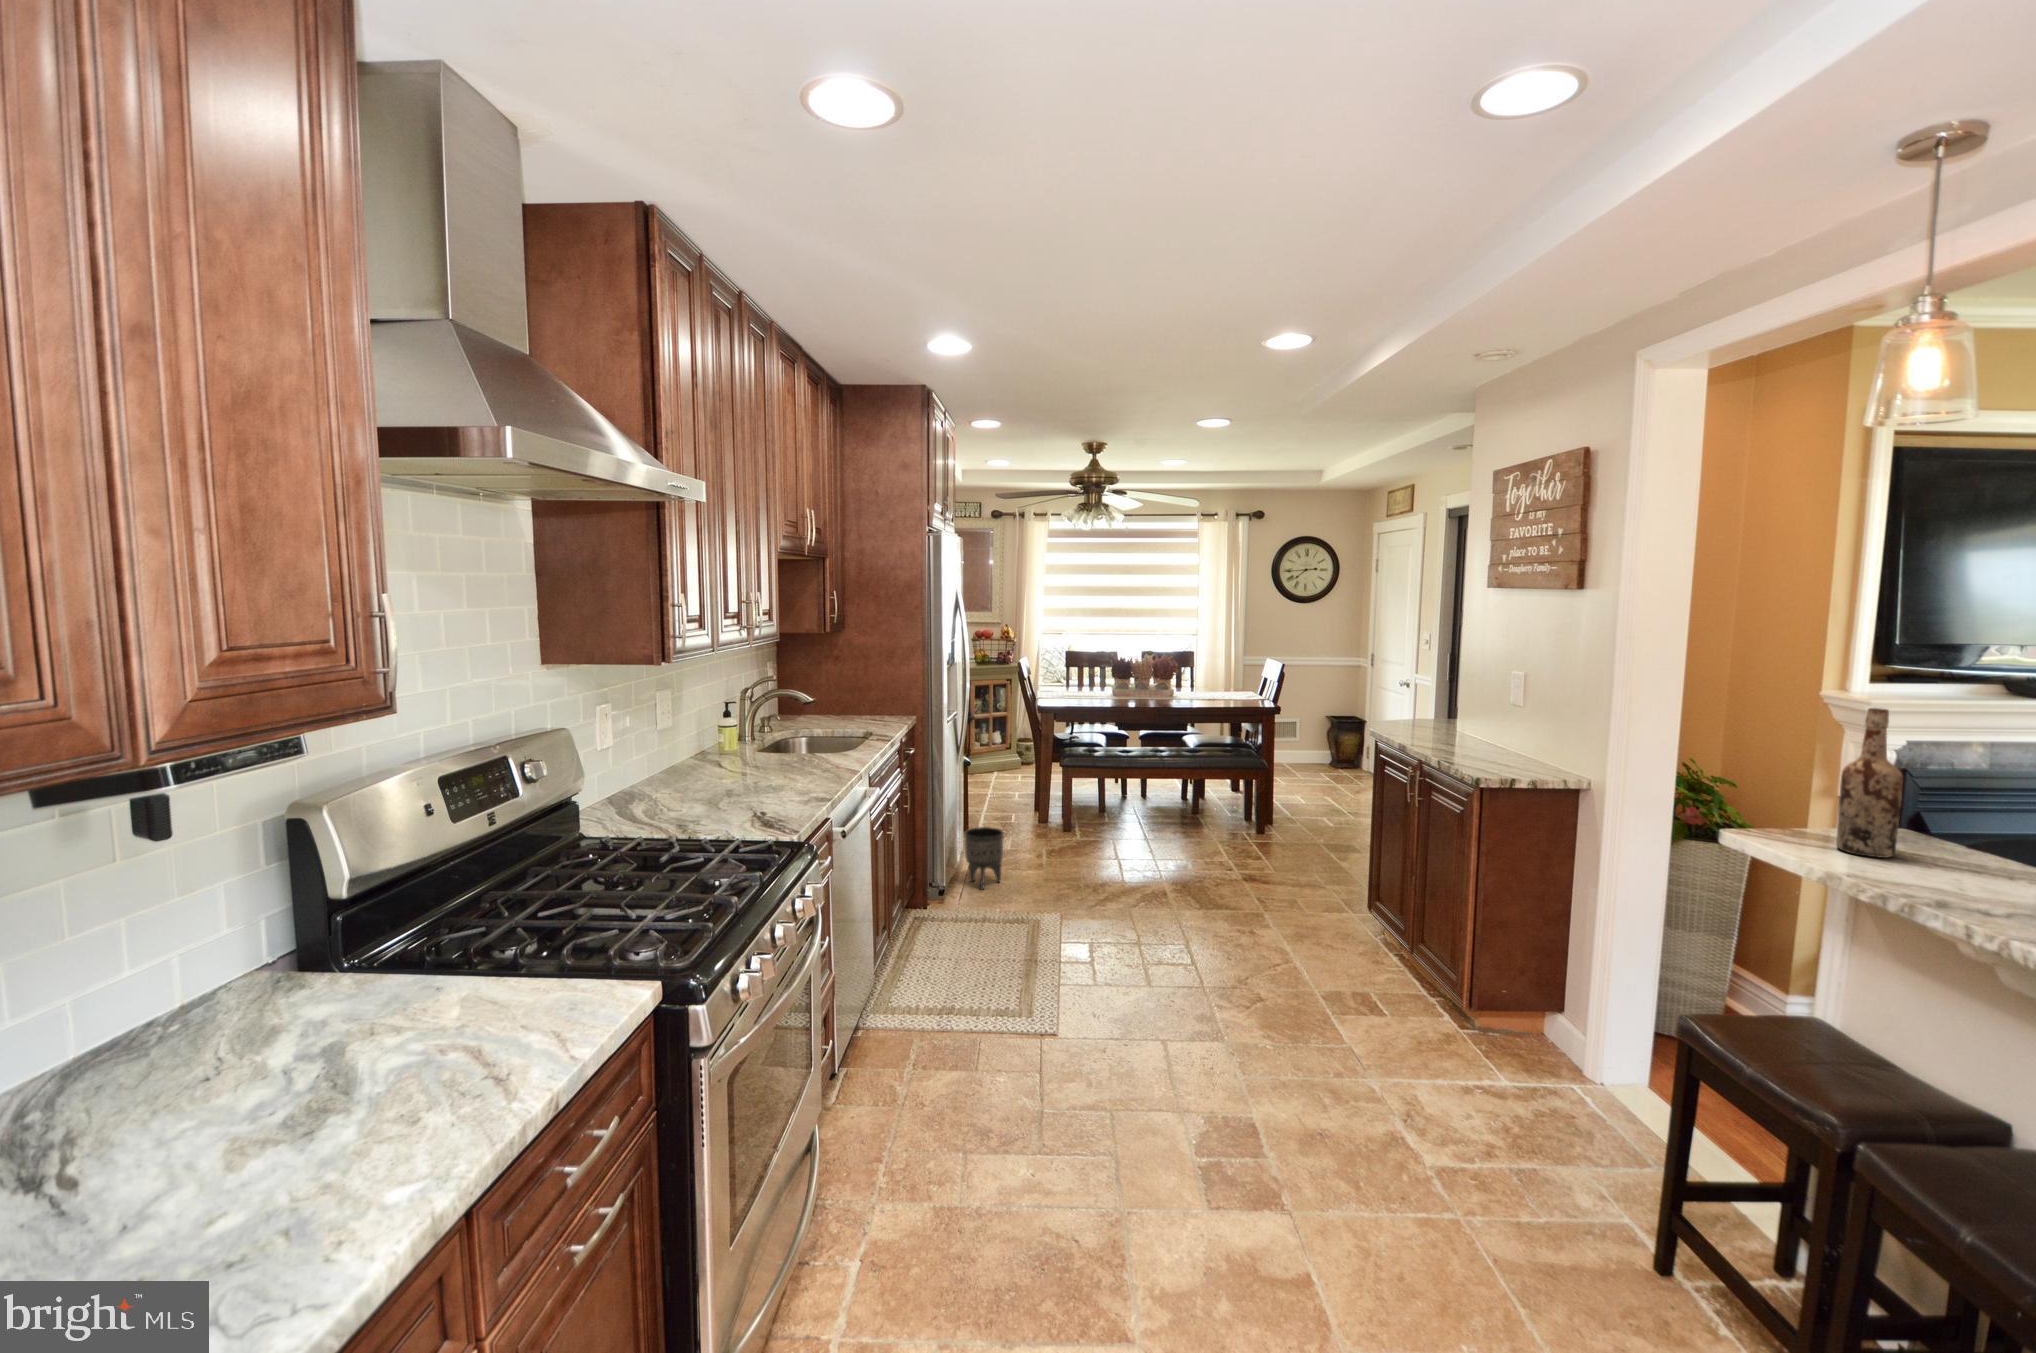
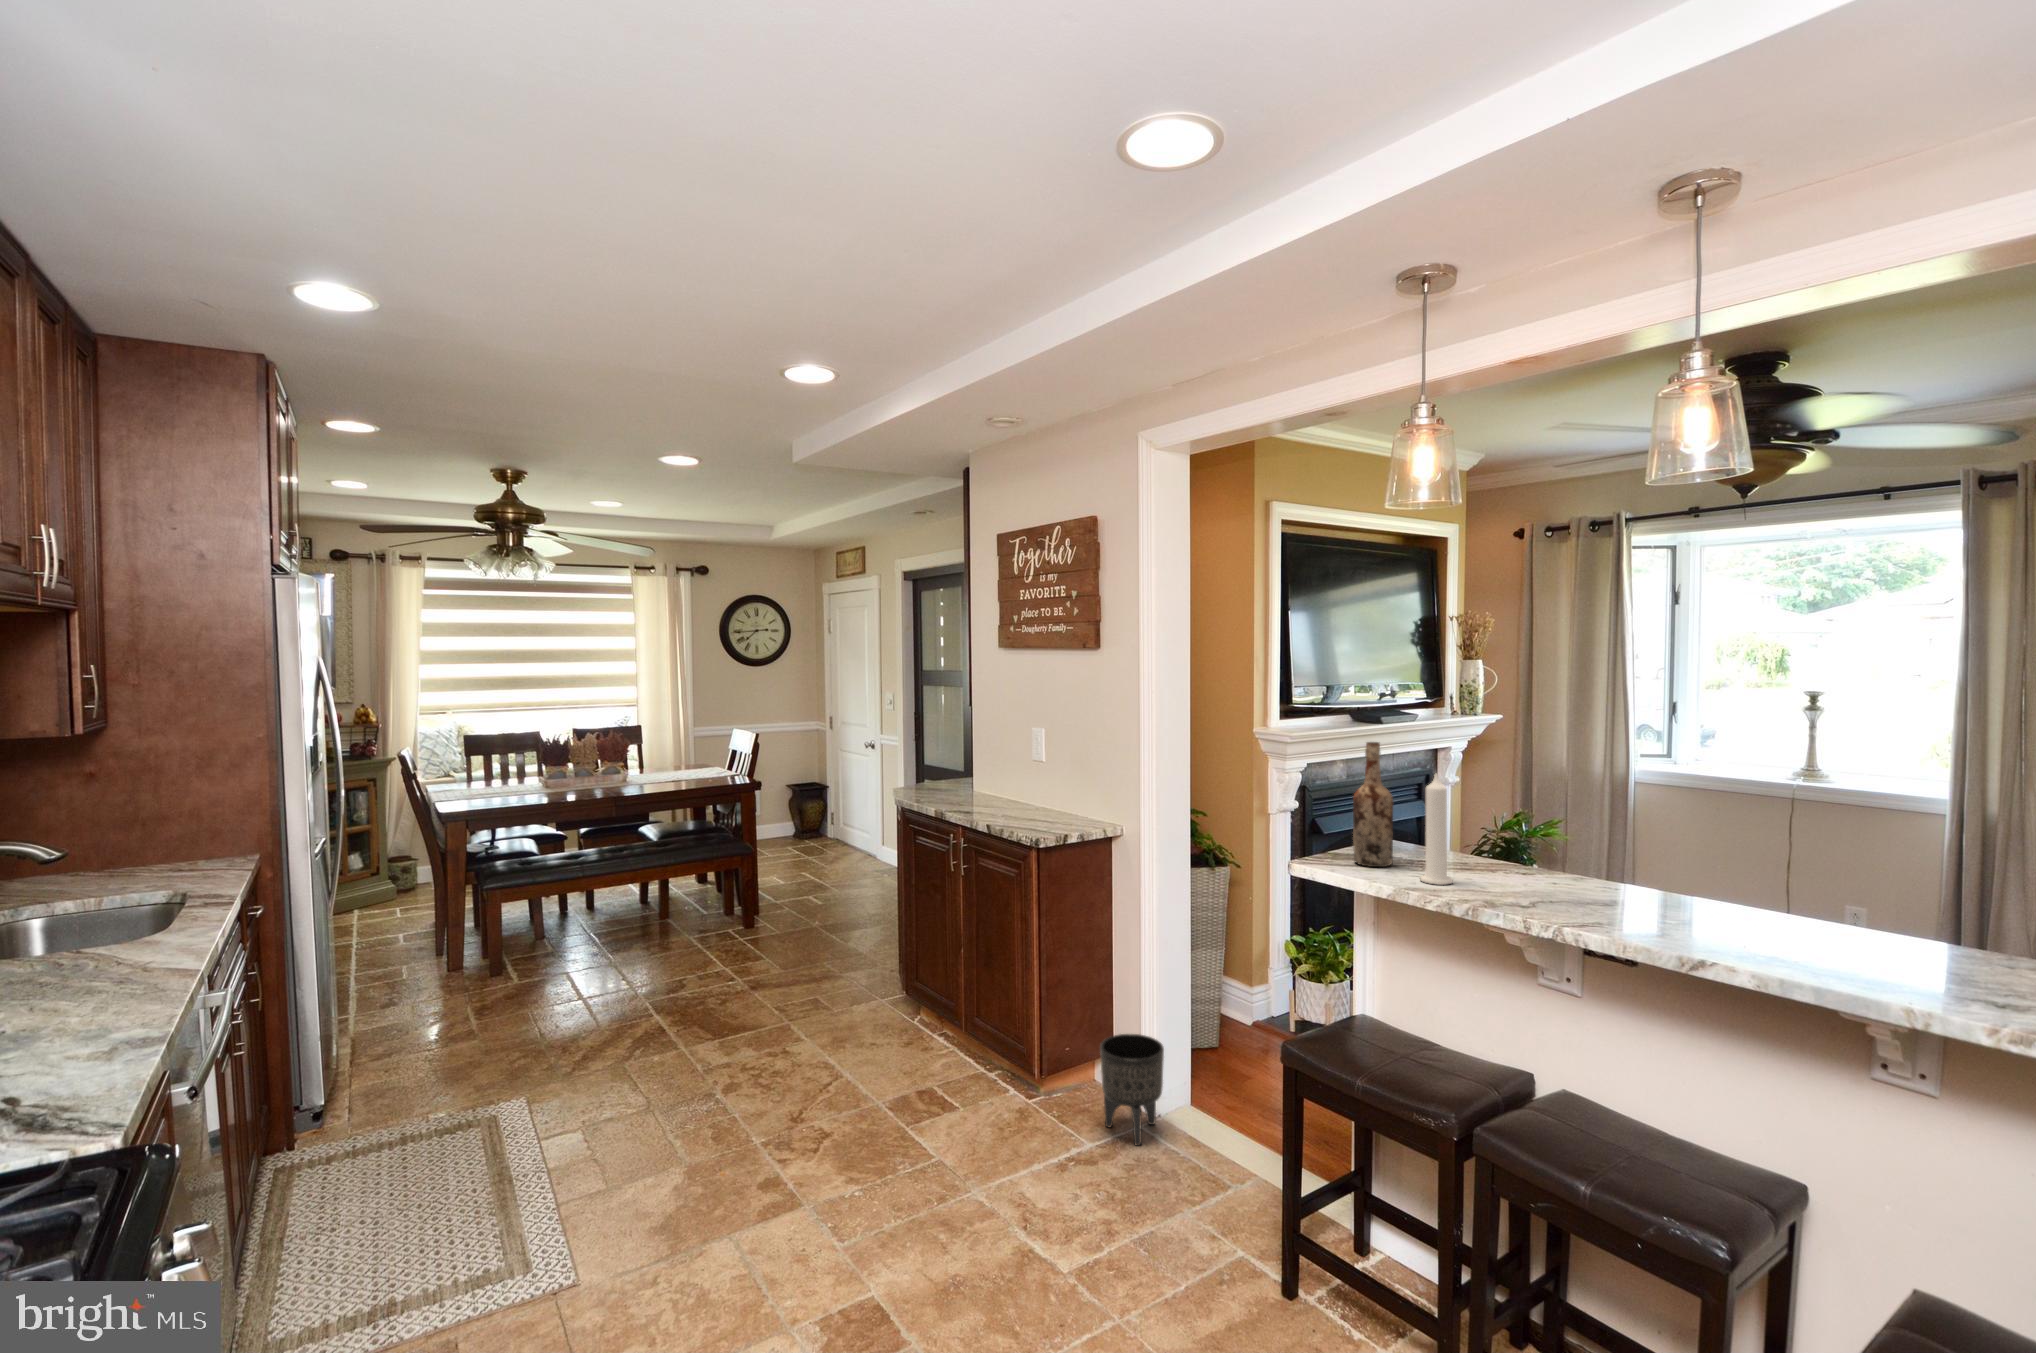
candle: none [1909,751,1963,887] -> present [1420,774,1453,885]
planter: present [964,827,1004,890] -> present [1100,1034,1164,1145]

